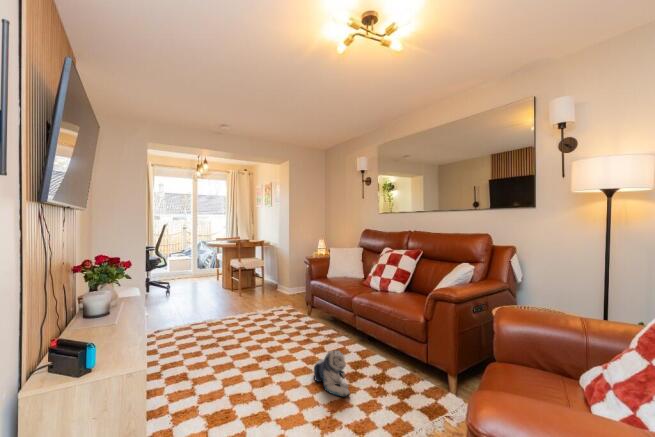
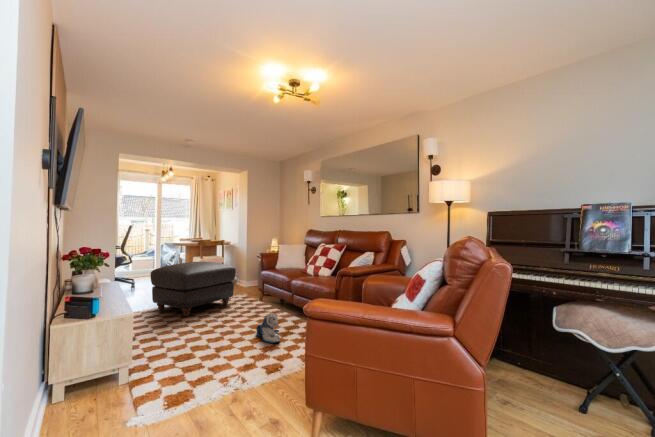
ottoman: none [181,268,280,339] -> present [151,262,236,316]

